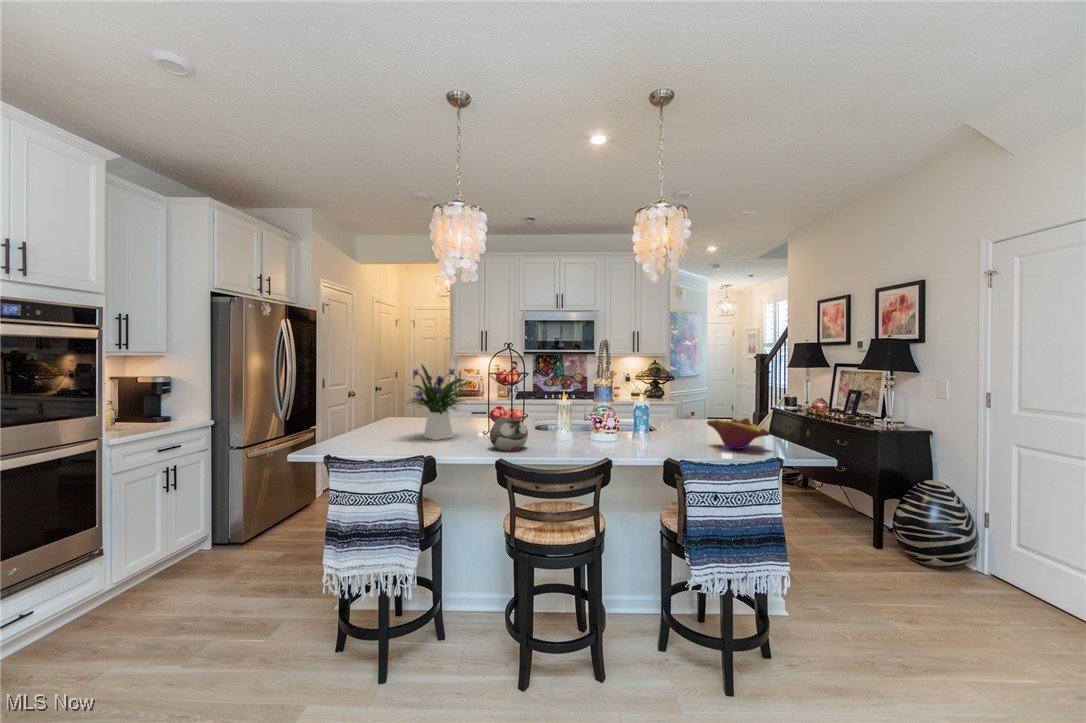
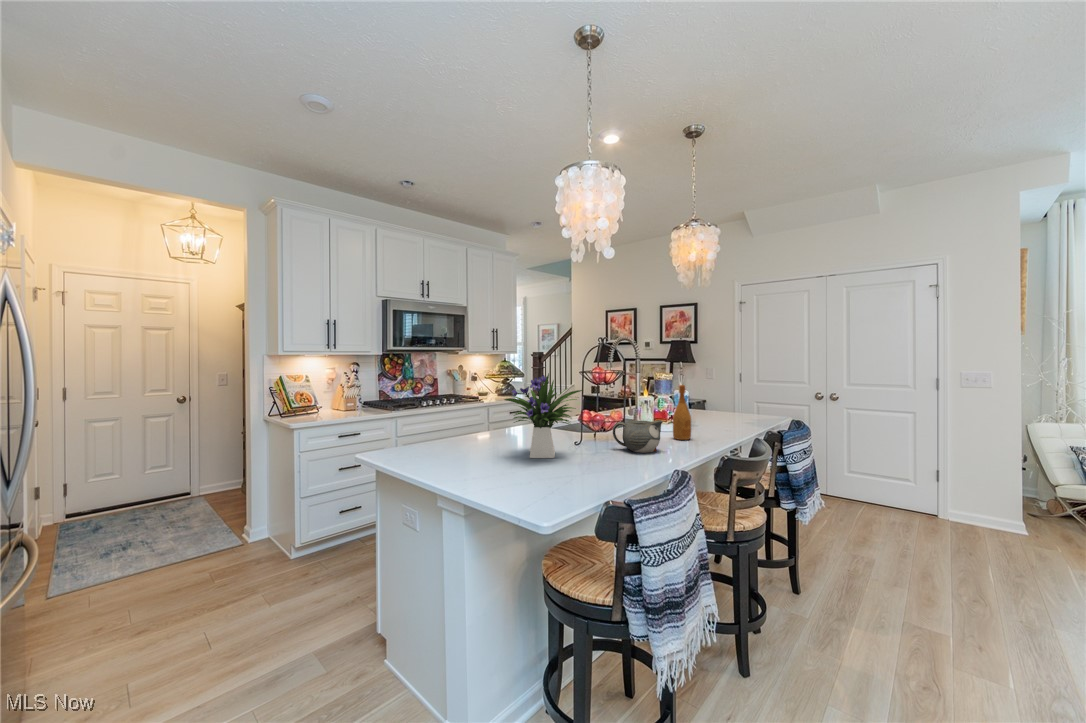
wine bottle: none [581,387,602,451] -> present [673,385,691,440]
decorative bowl: present [707,418,769,449] -> none [707,400,751,423]

